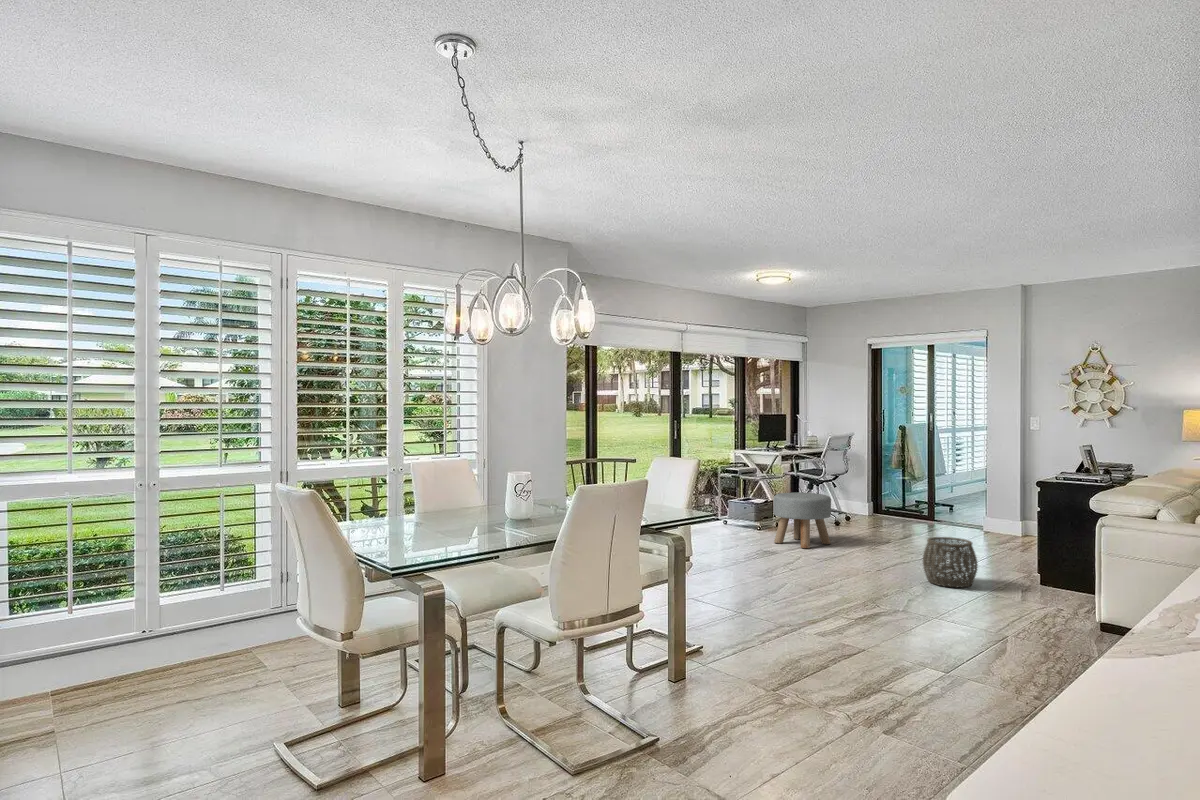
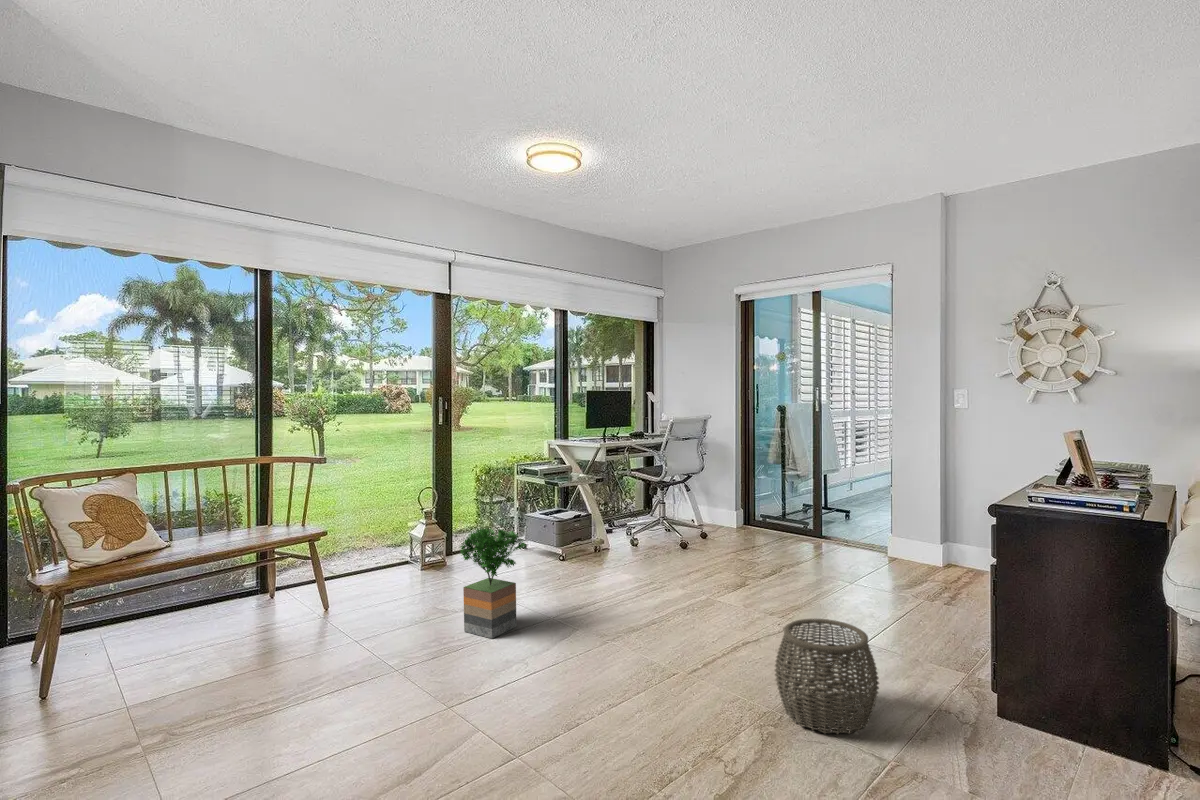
ottoman: present [773,492,831,548] -> none [568,511,656,608]
potted tree: none [723,495,762,558] -> present [460,528,526,638]

